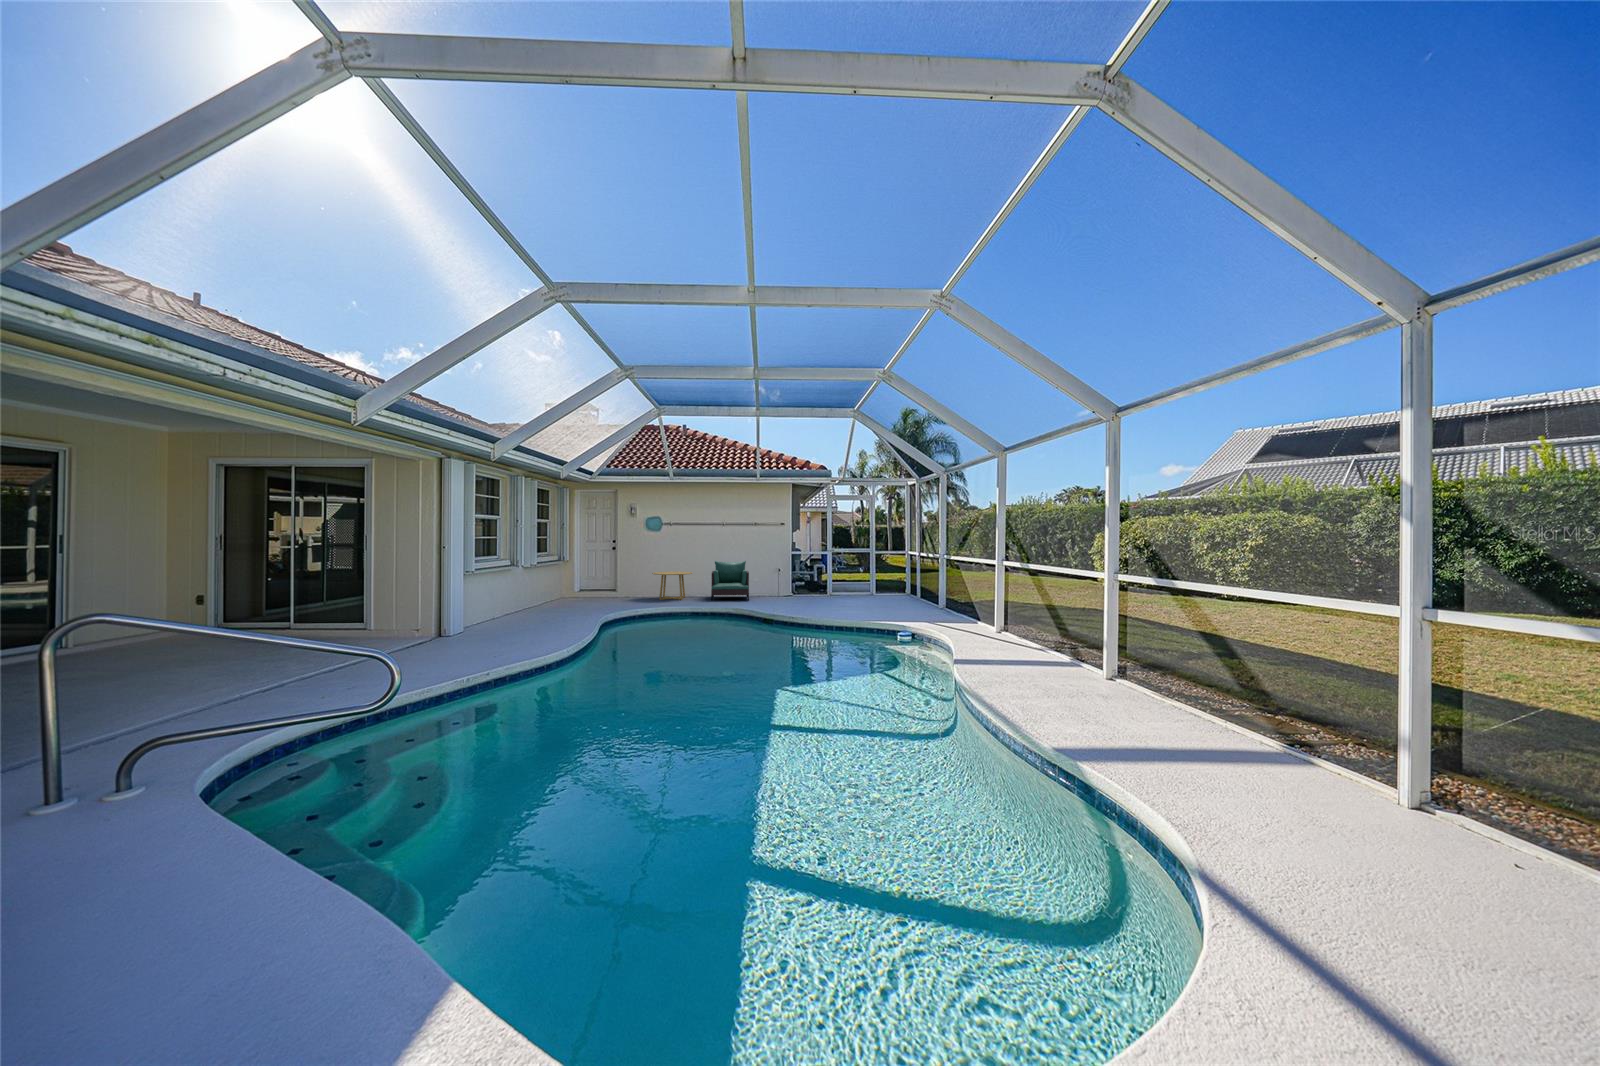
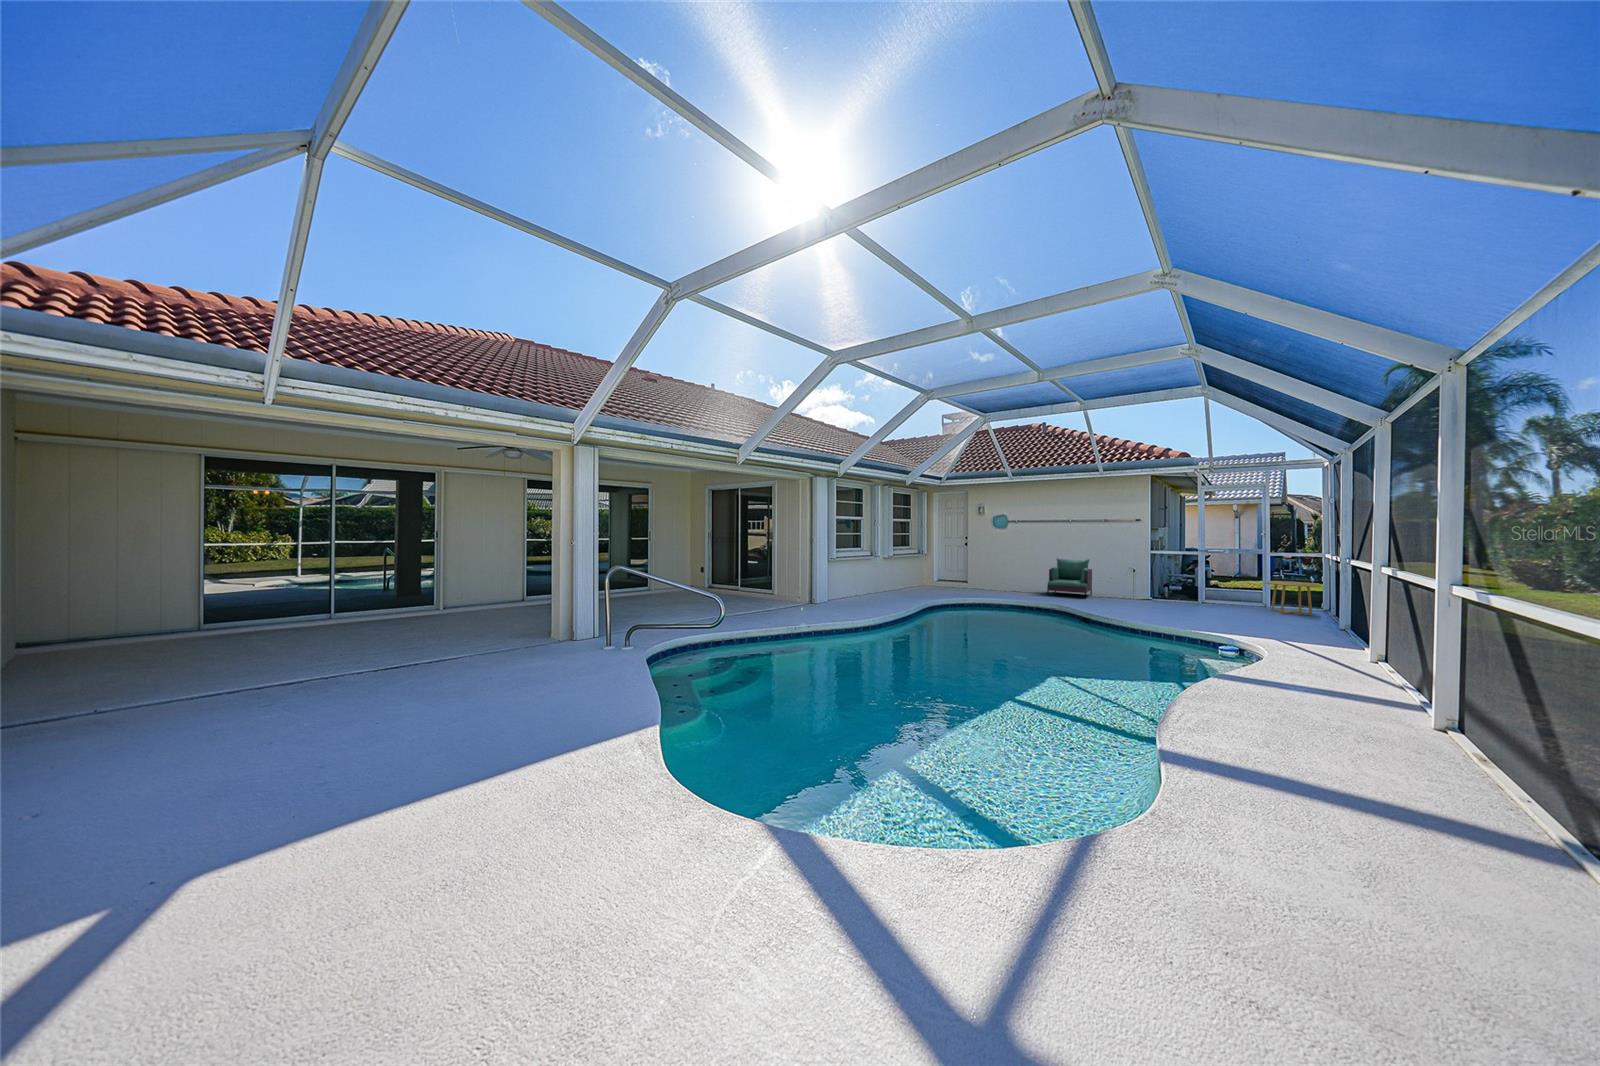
round table: present [652,571,692,600] -> present [1264,581,1322,615]

